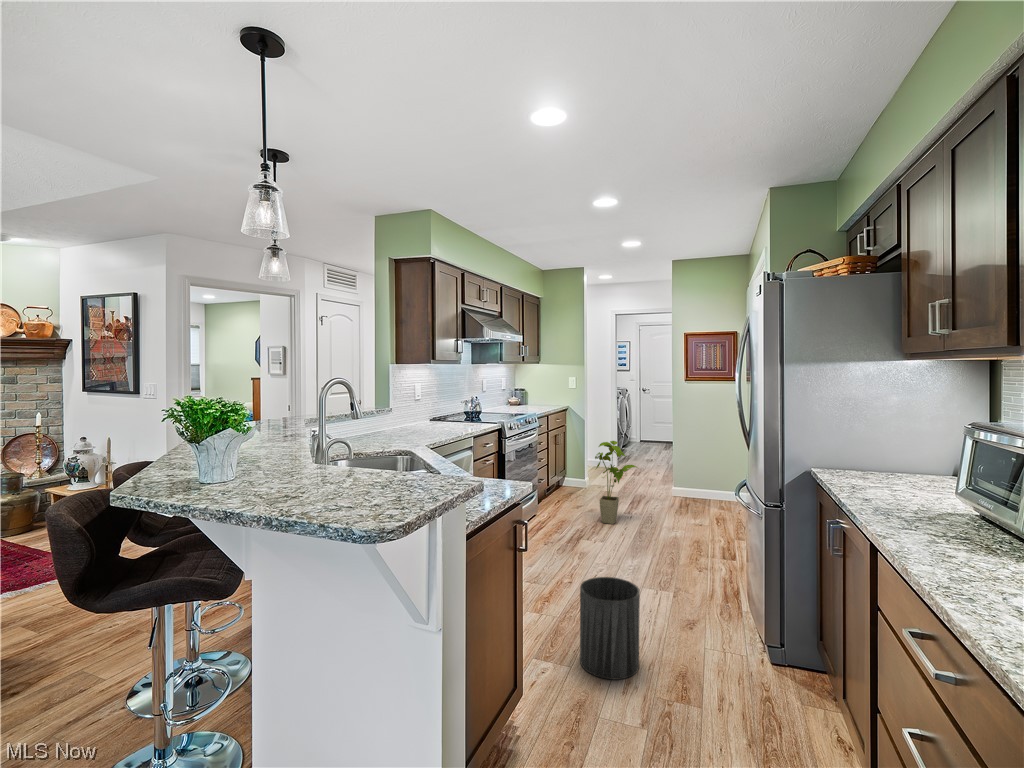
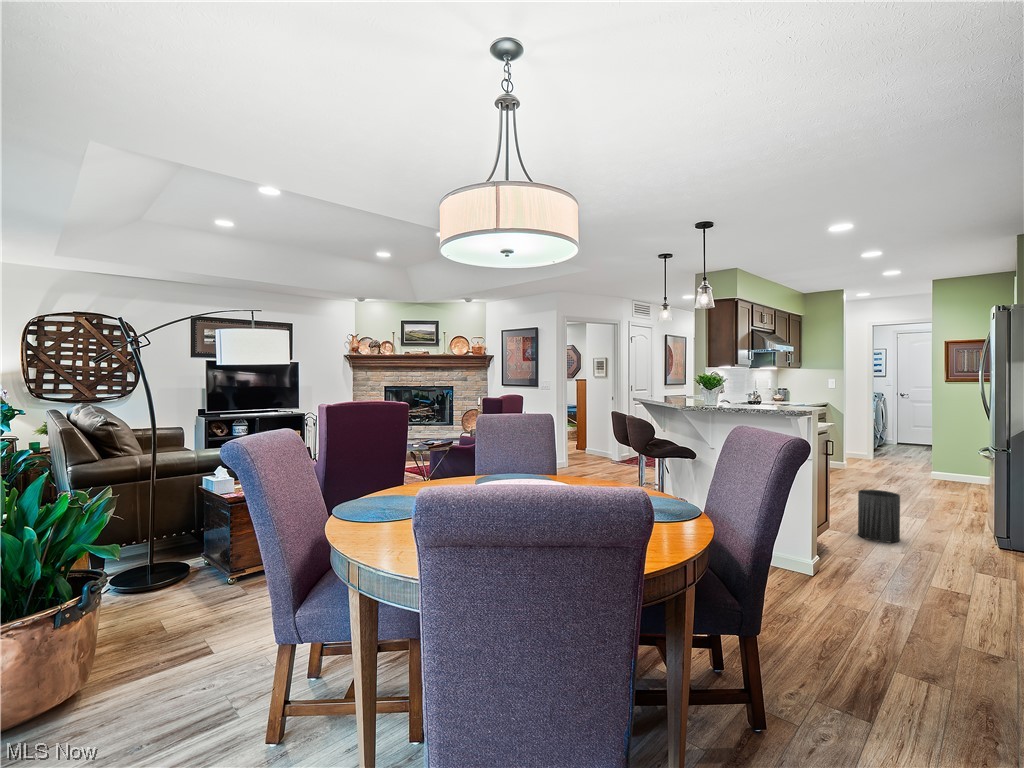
house plant: present [595,441,636,524] -> none [858,424,899,487]

